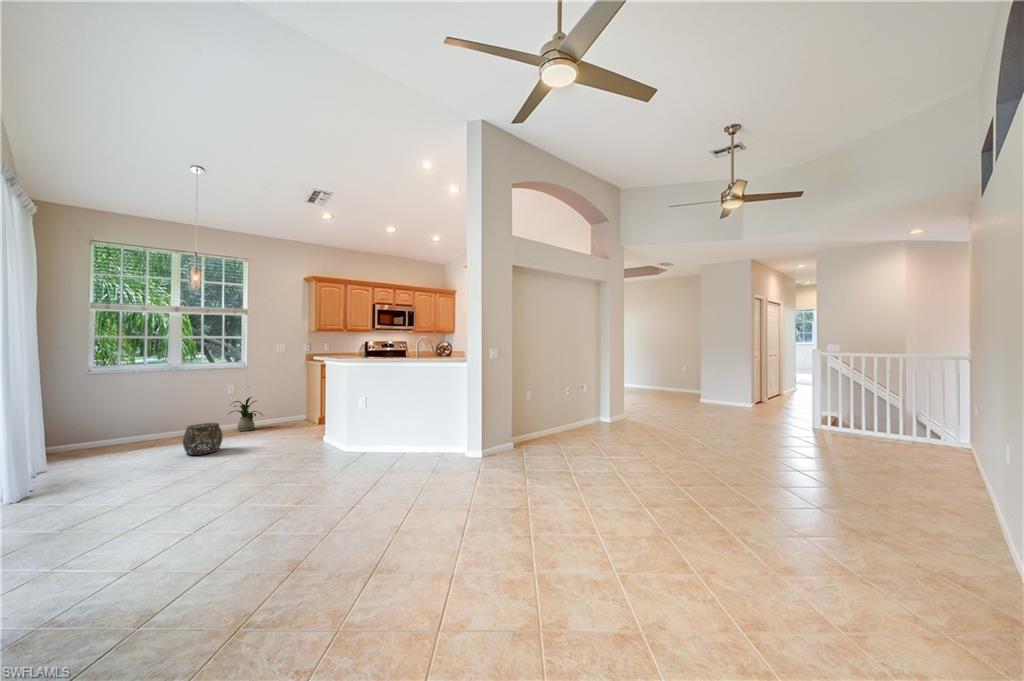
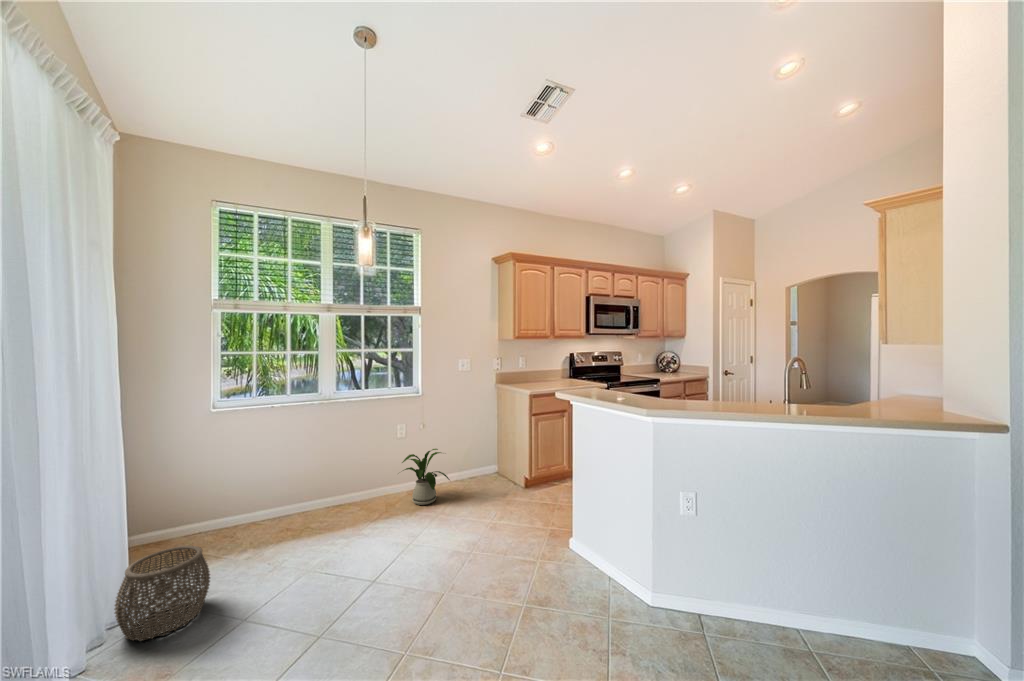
woven basket: present [183,423,223,455] -> present [114,546,210,641]

